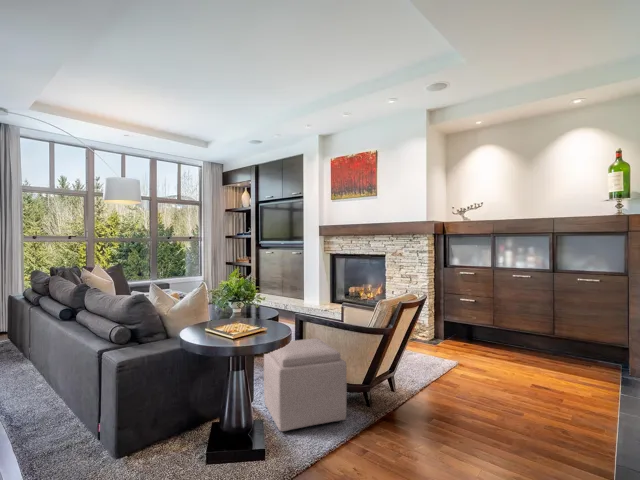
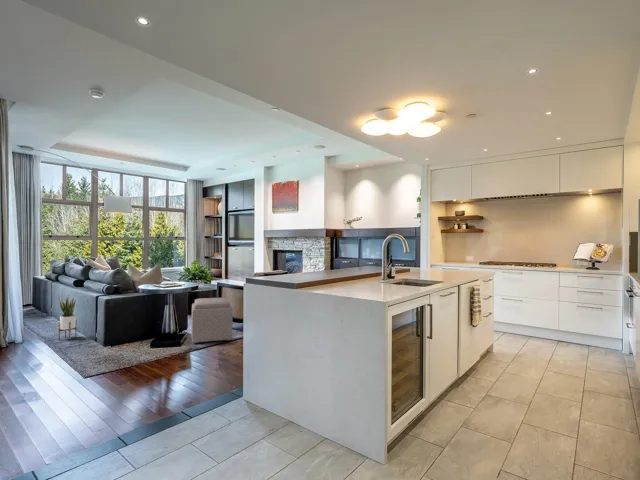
potted plant: none [25,344,61,431] -> present [58,295,77,340]

